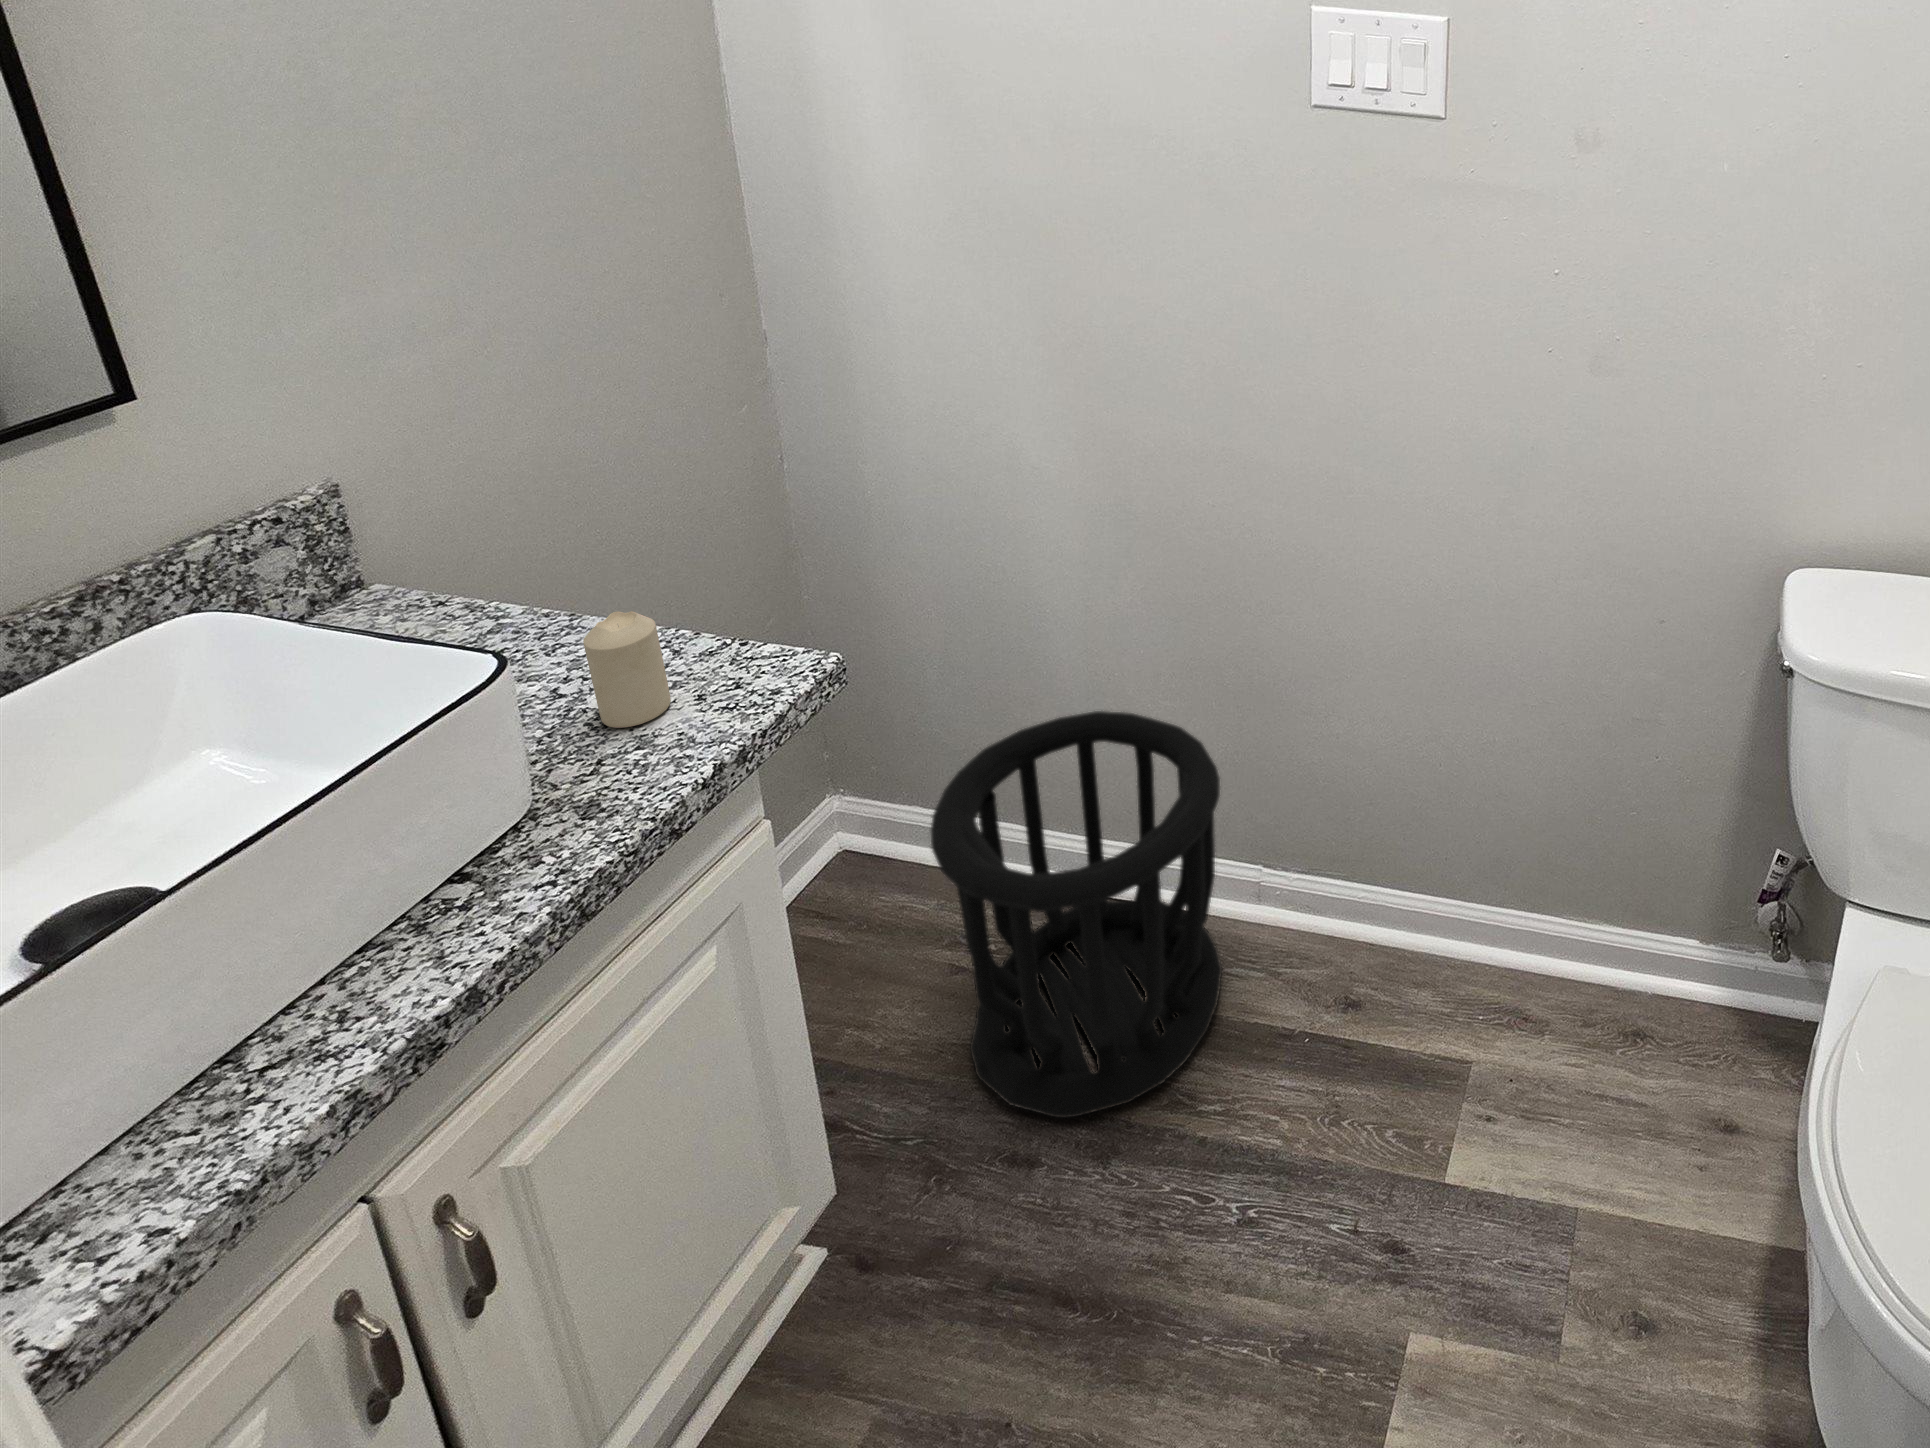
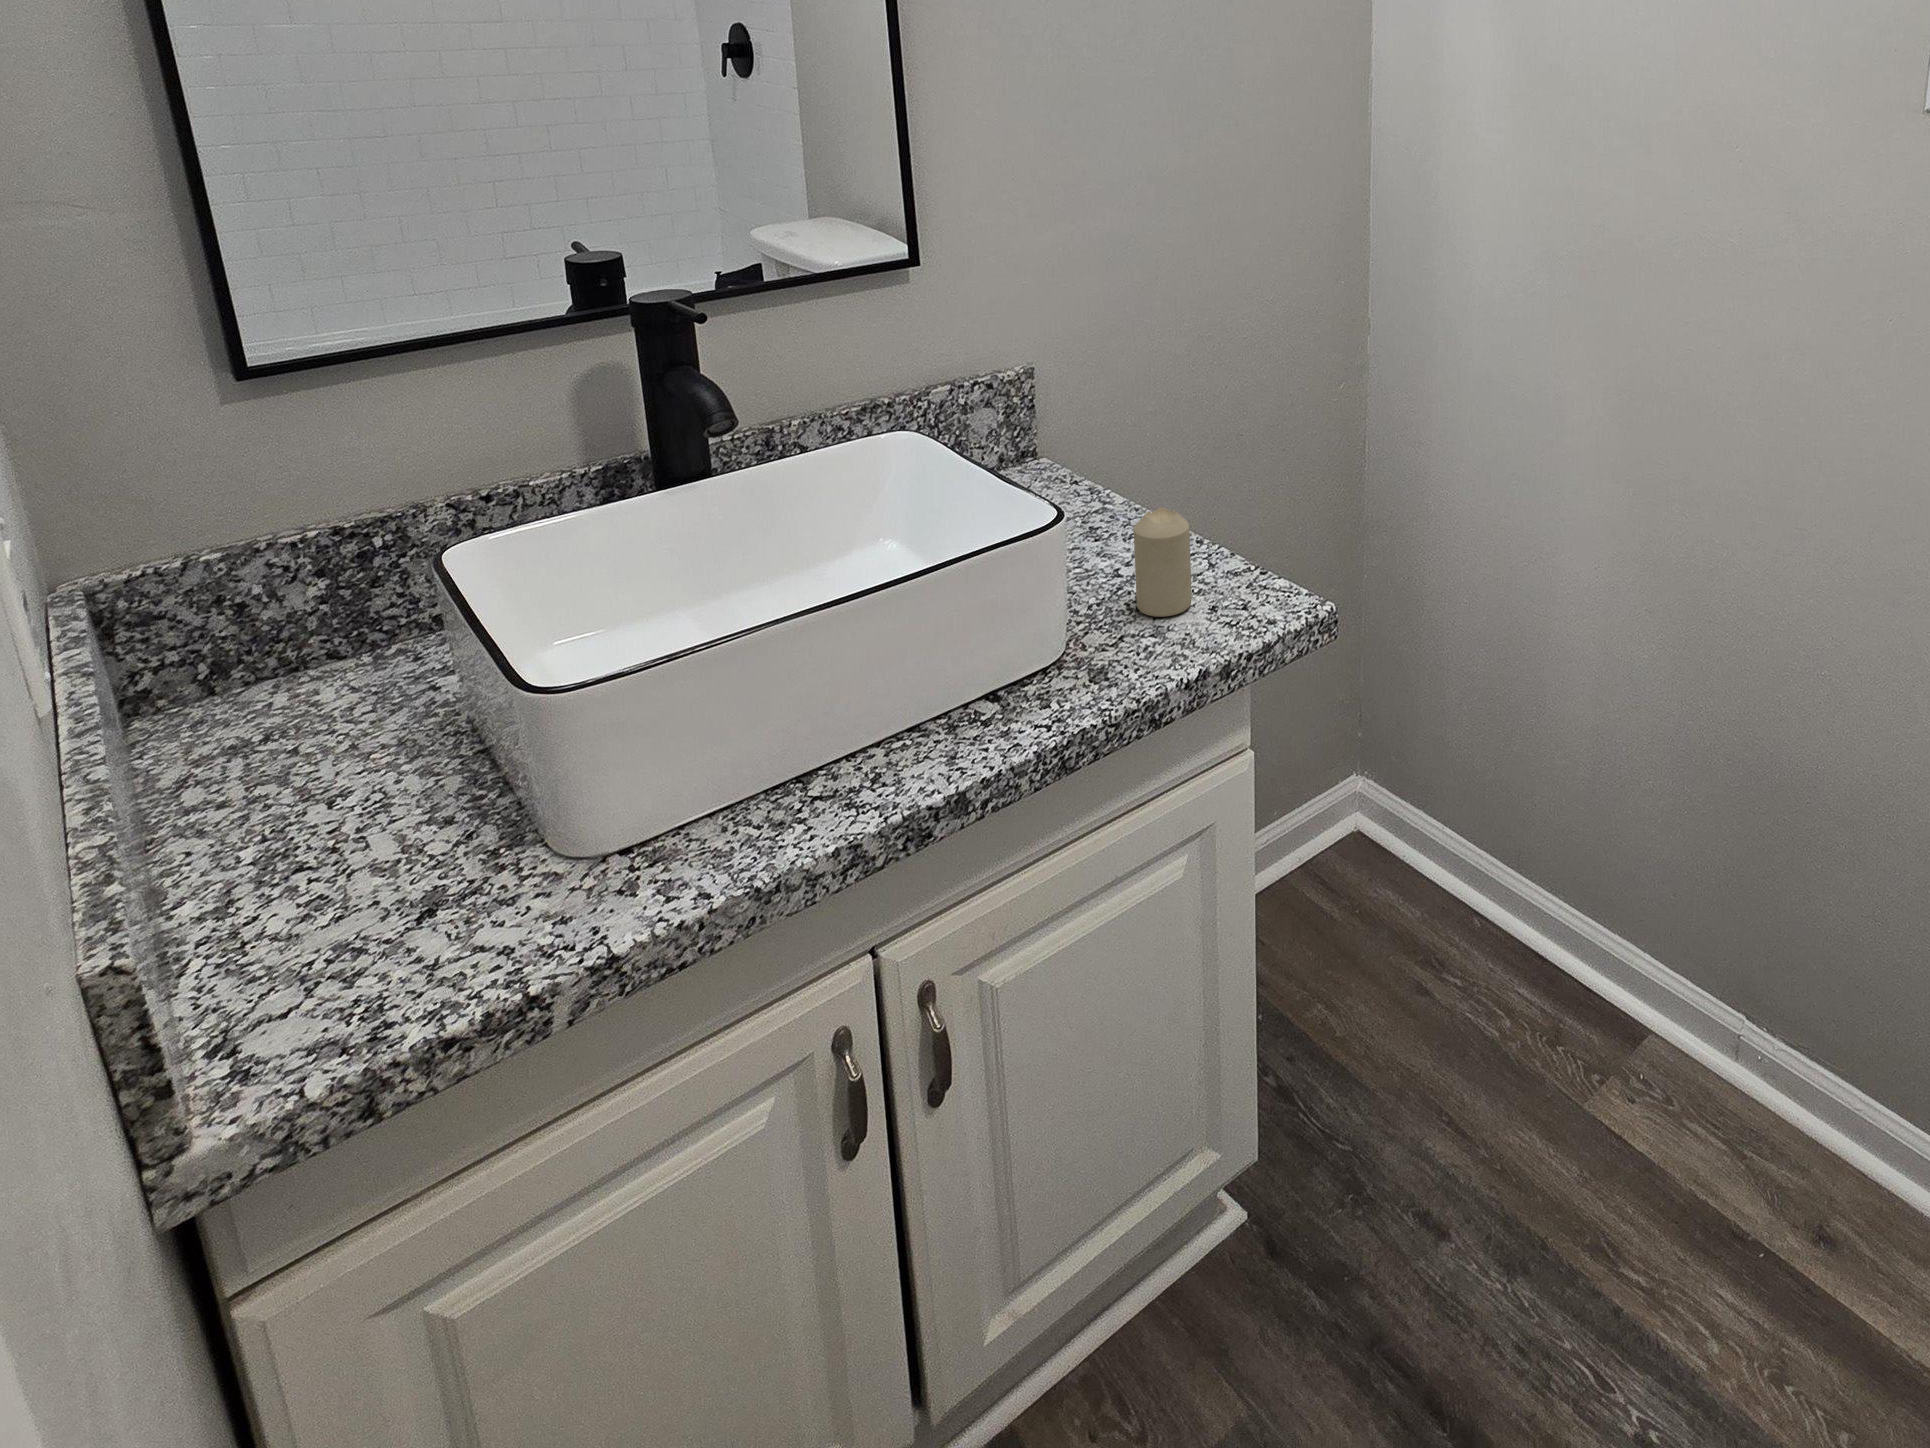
wastebasket: present [930,711,1222,1118] -> none [1404,759,1705,1218]

